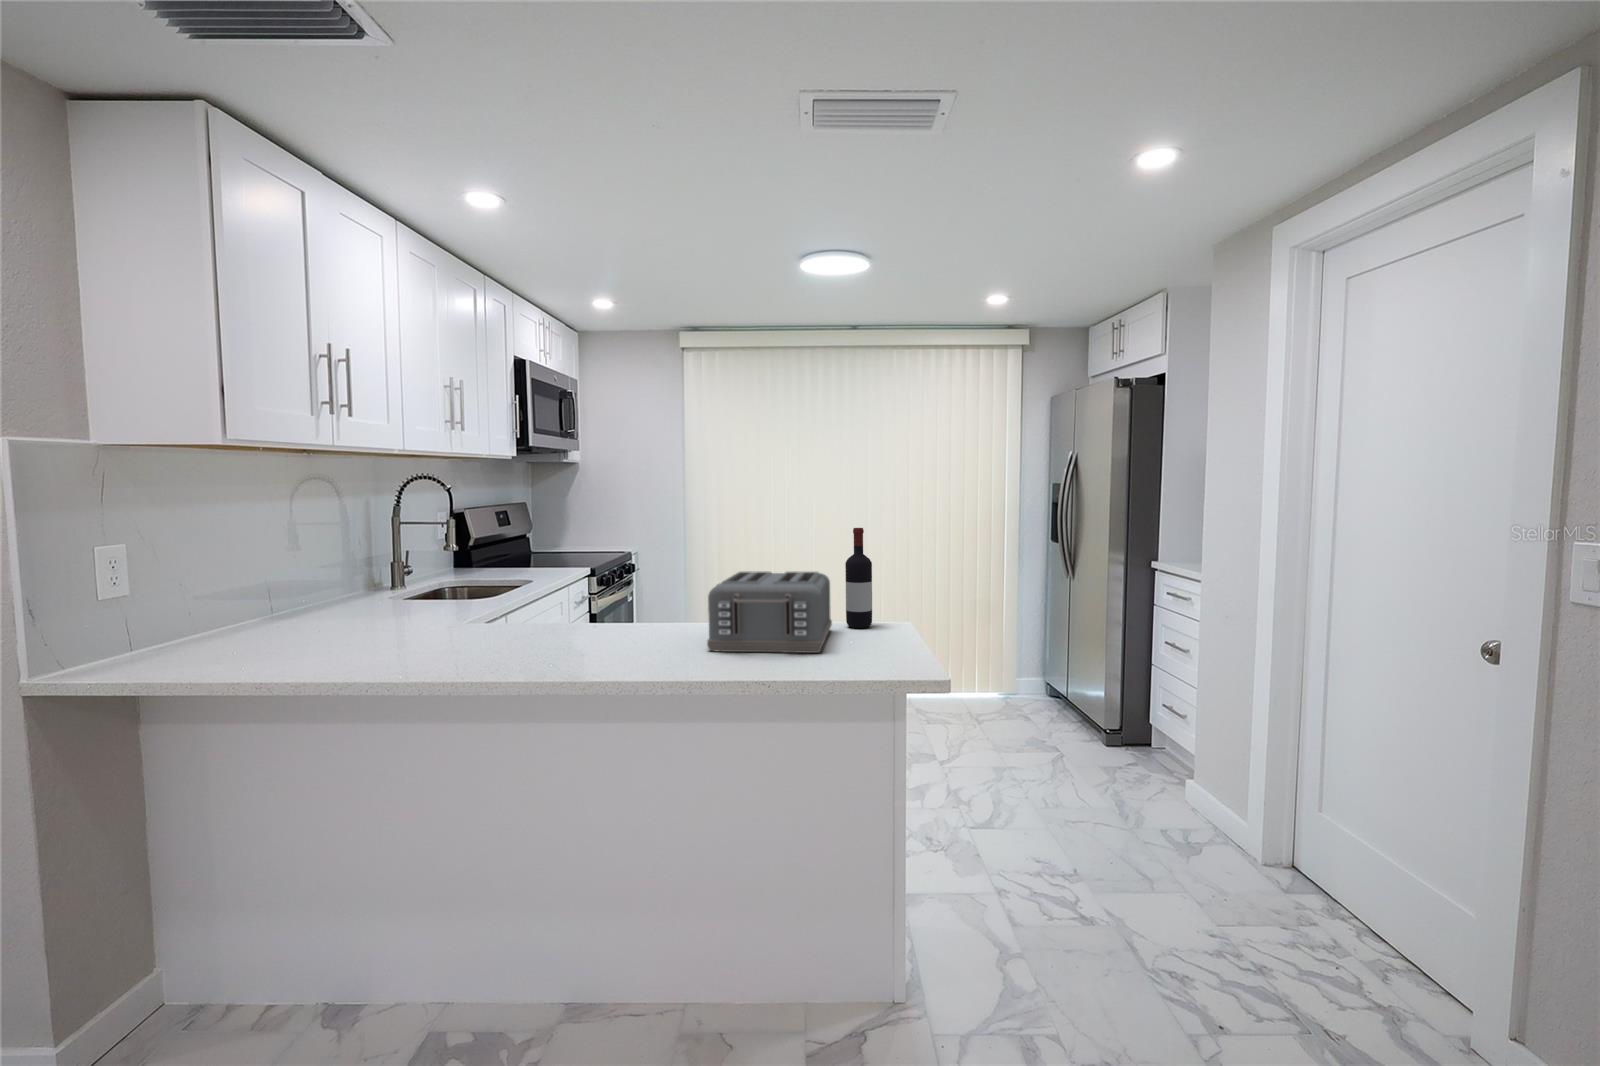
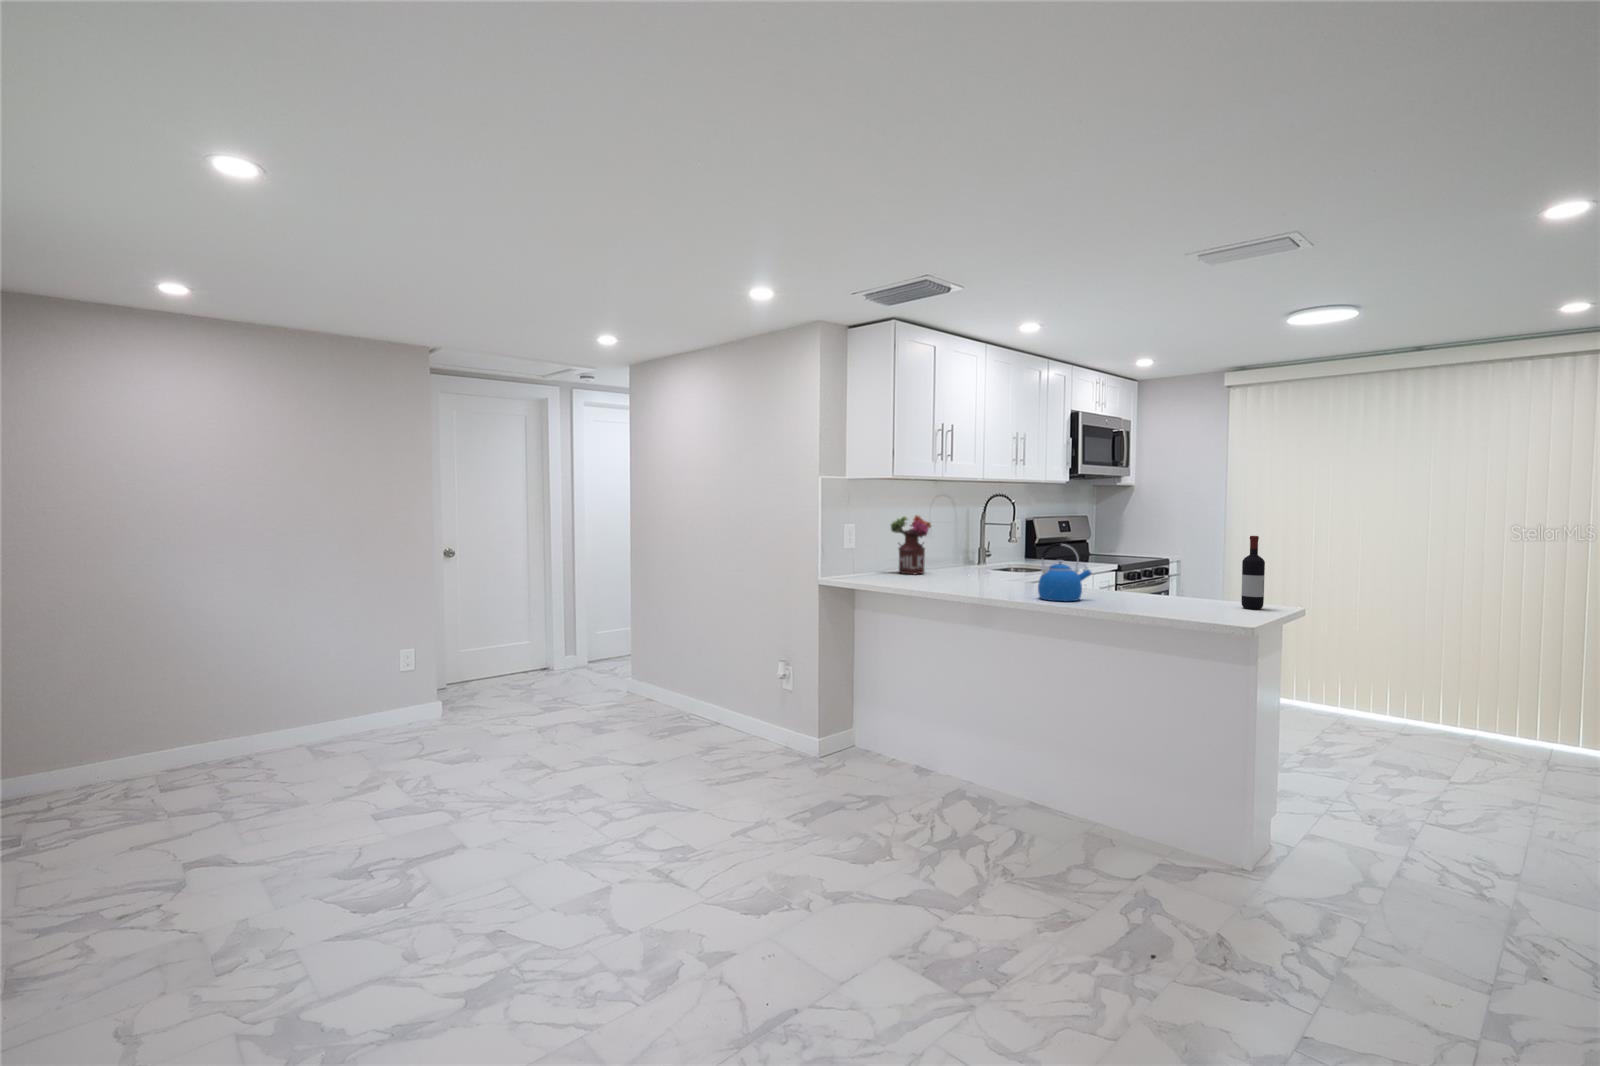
flower arrangement: none [219,515,314,631] -> present [891,515,931,574]
kettle: none [573,558,656,661] -> present [1038,543,1092,601]
toaster: present [707,571,832,653] -> none [1117,560,1225,613]

